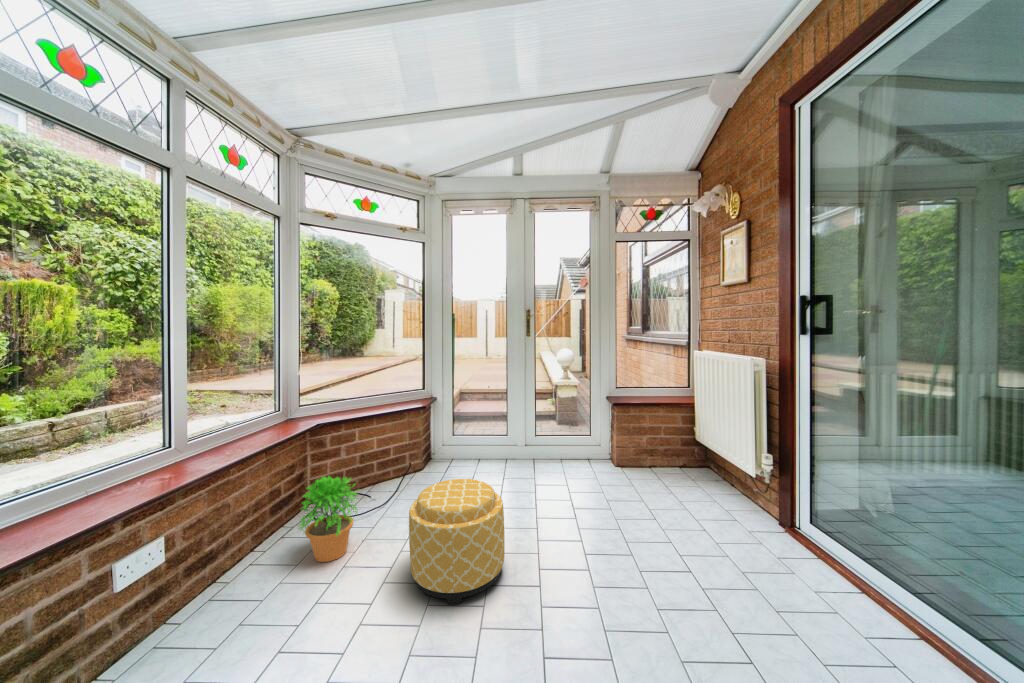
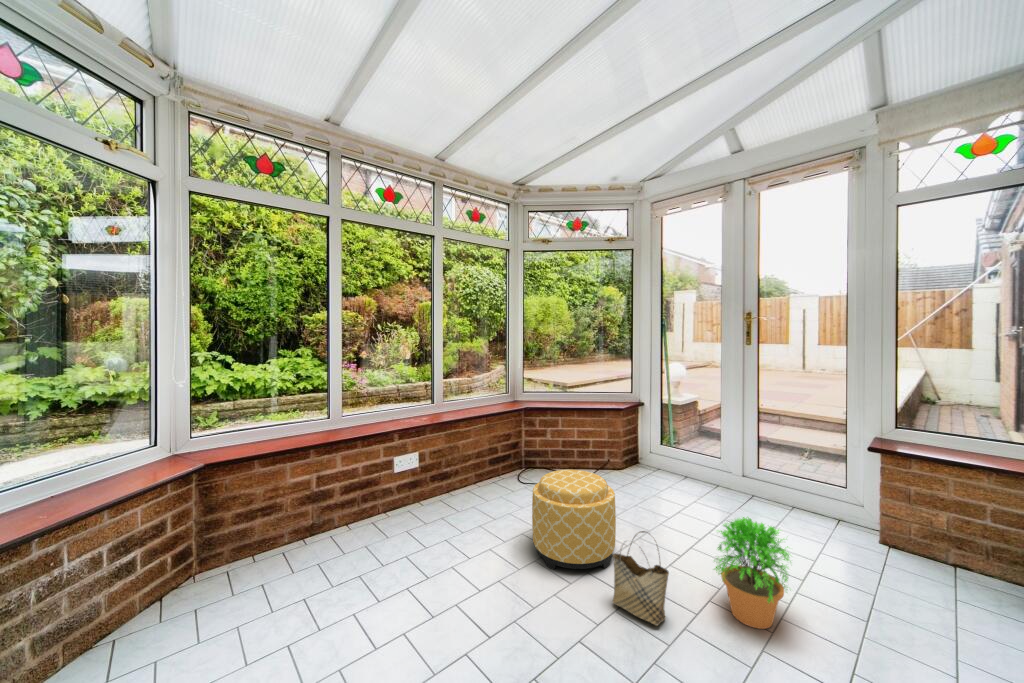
potted plant: present [300,476,357,562] -> present [715,517,790,629]
woven basket: none [536,516,590,603] -> present [613,531,669,625]

